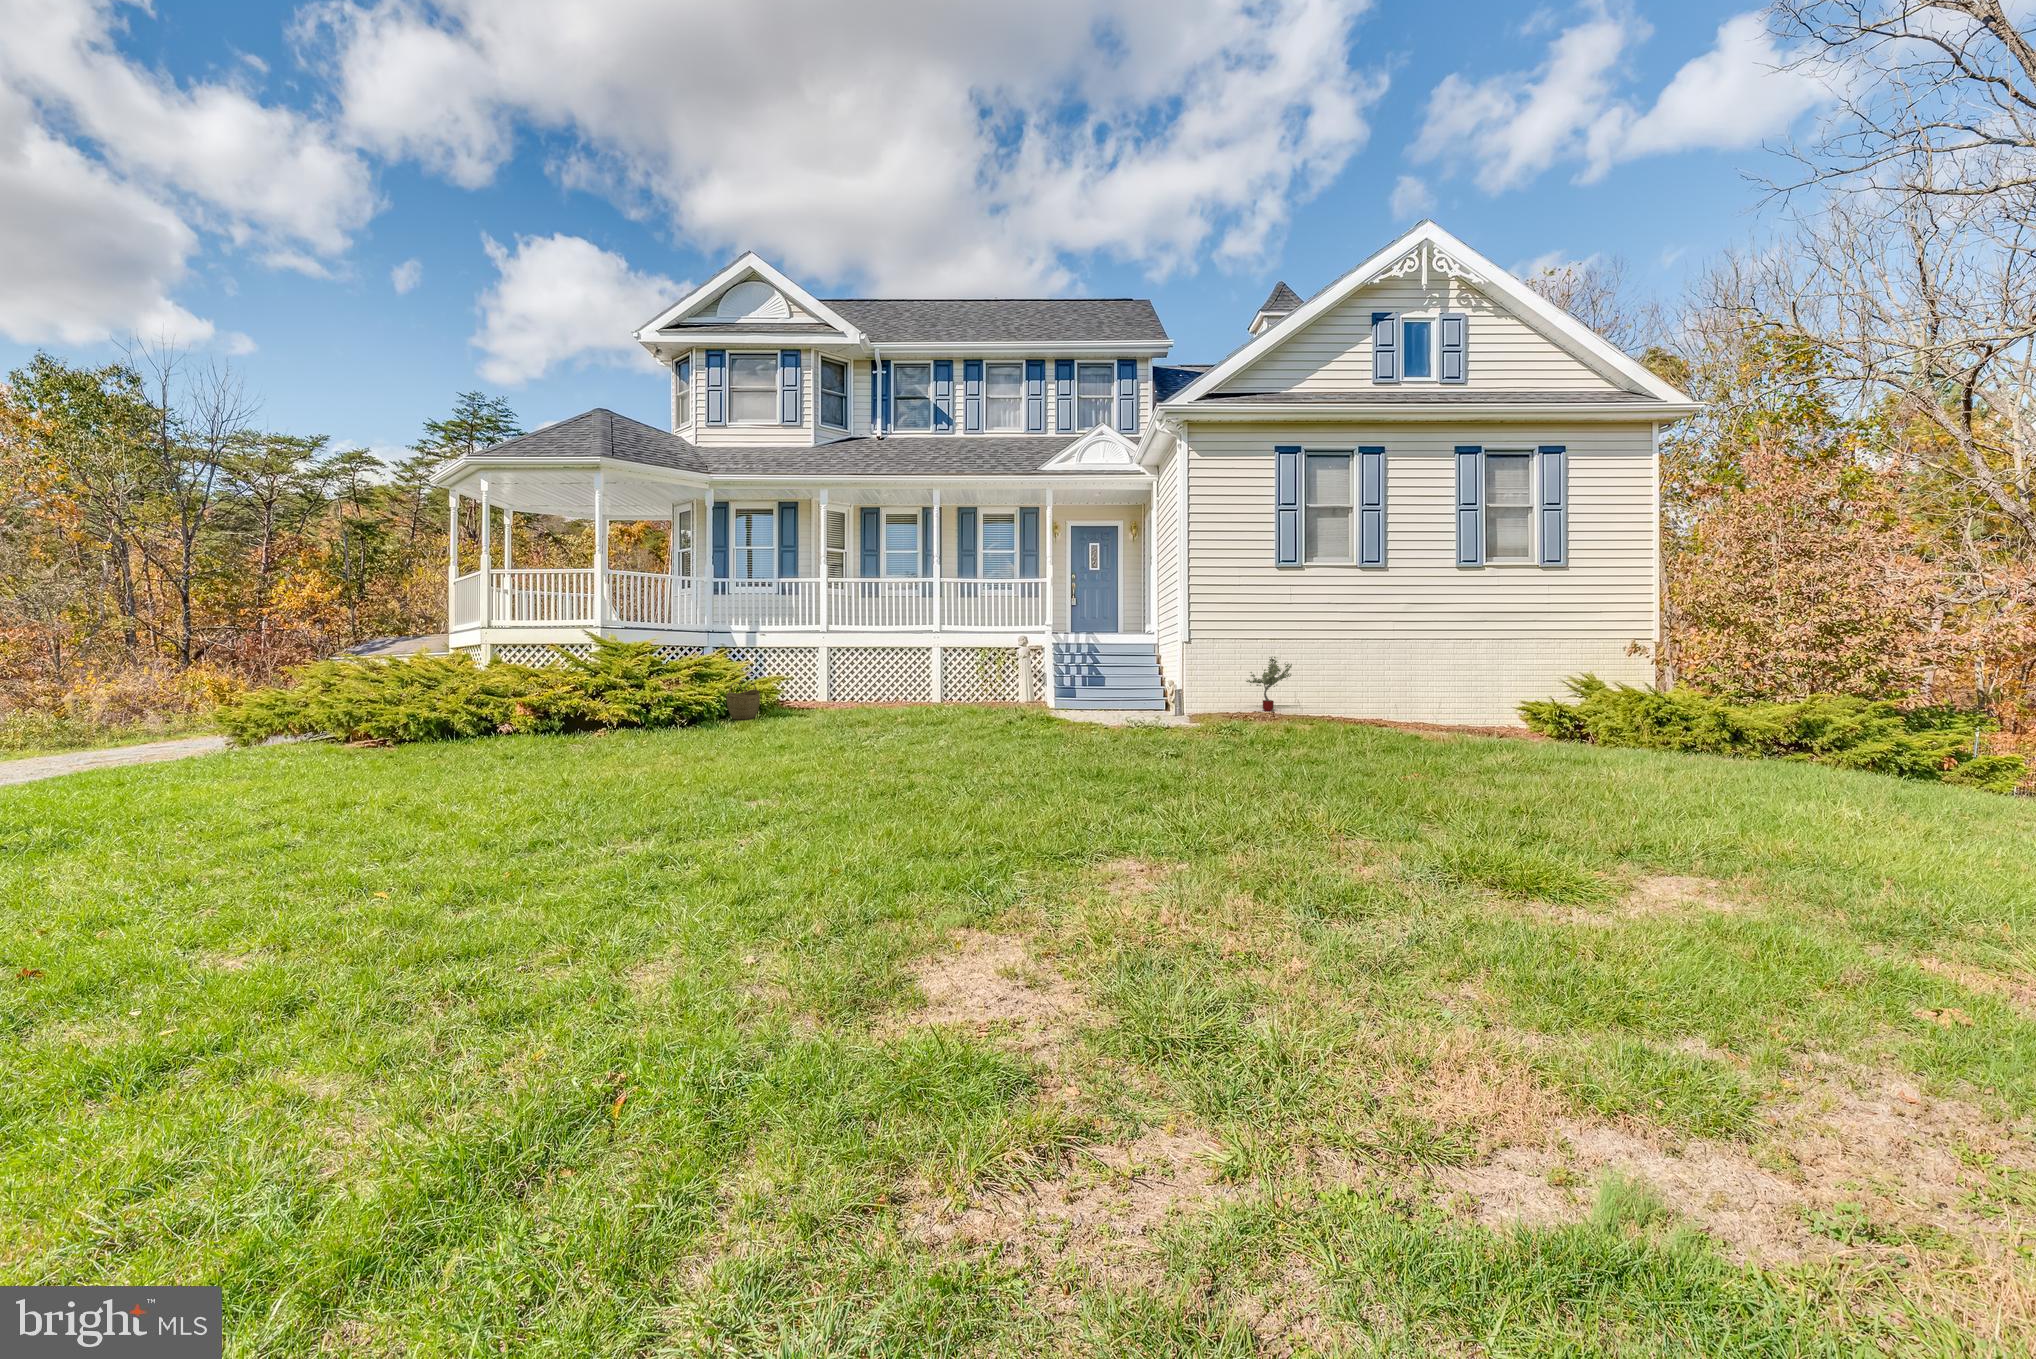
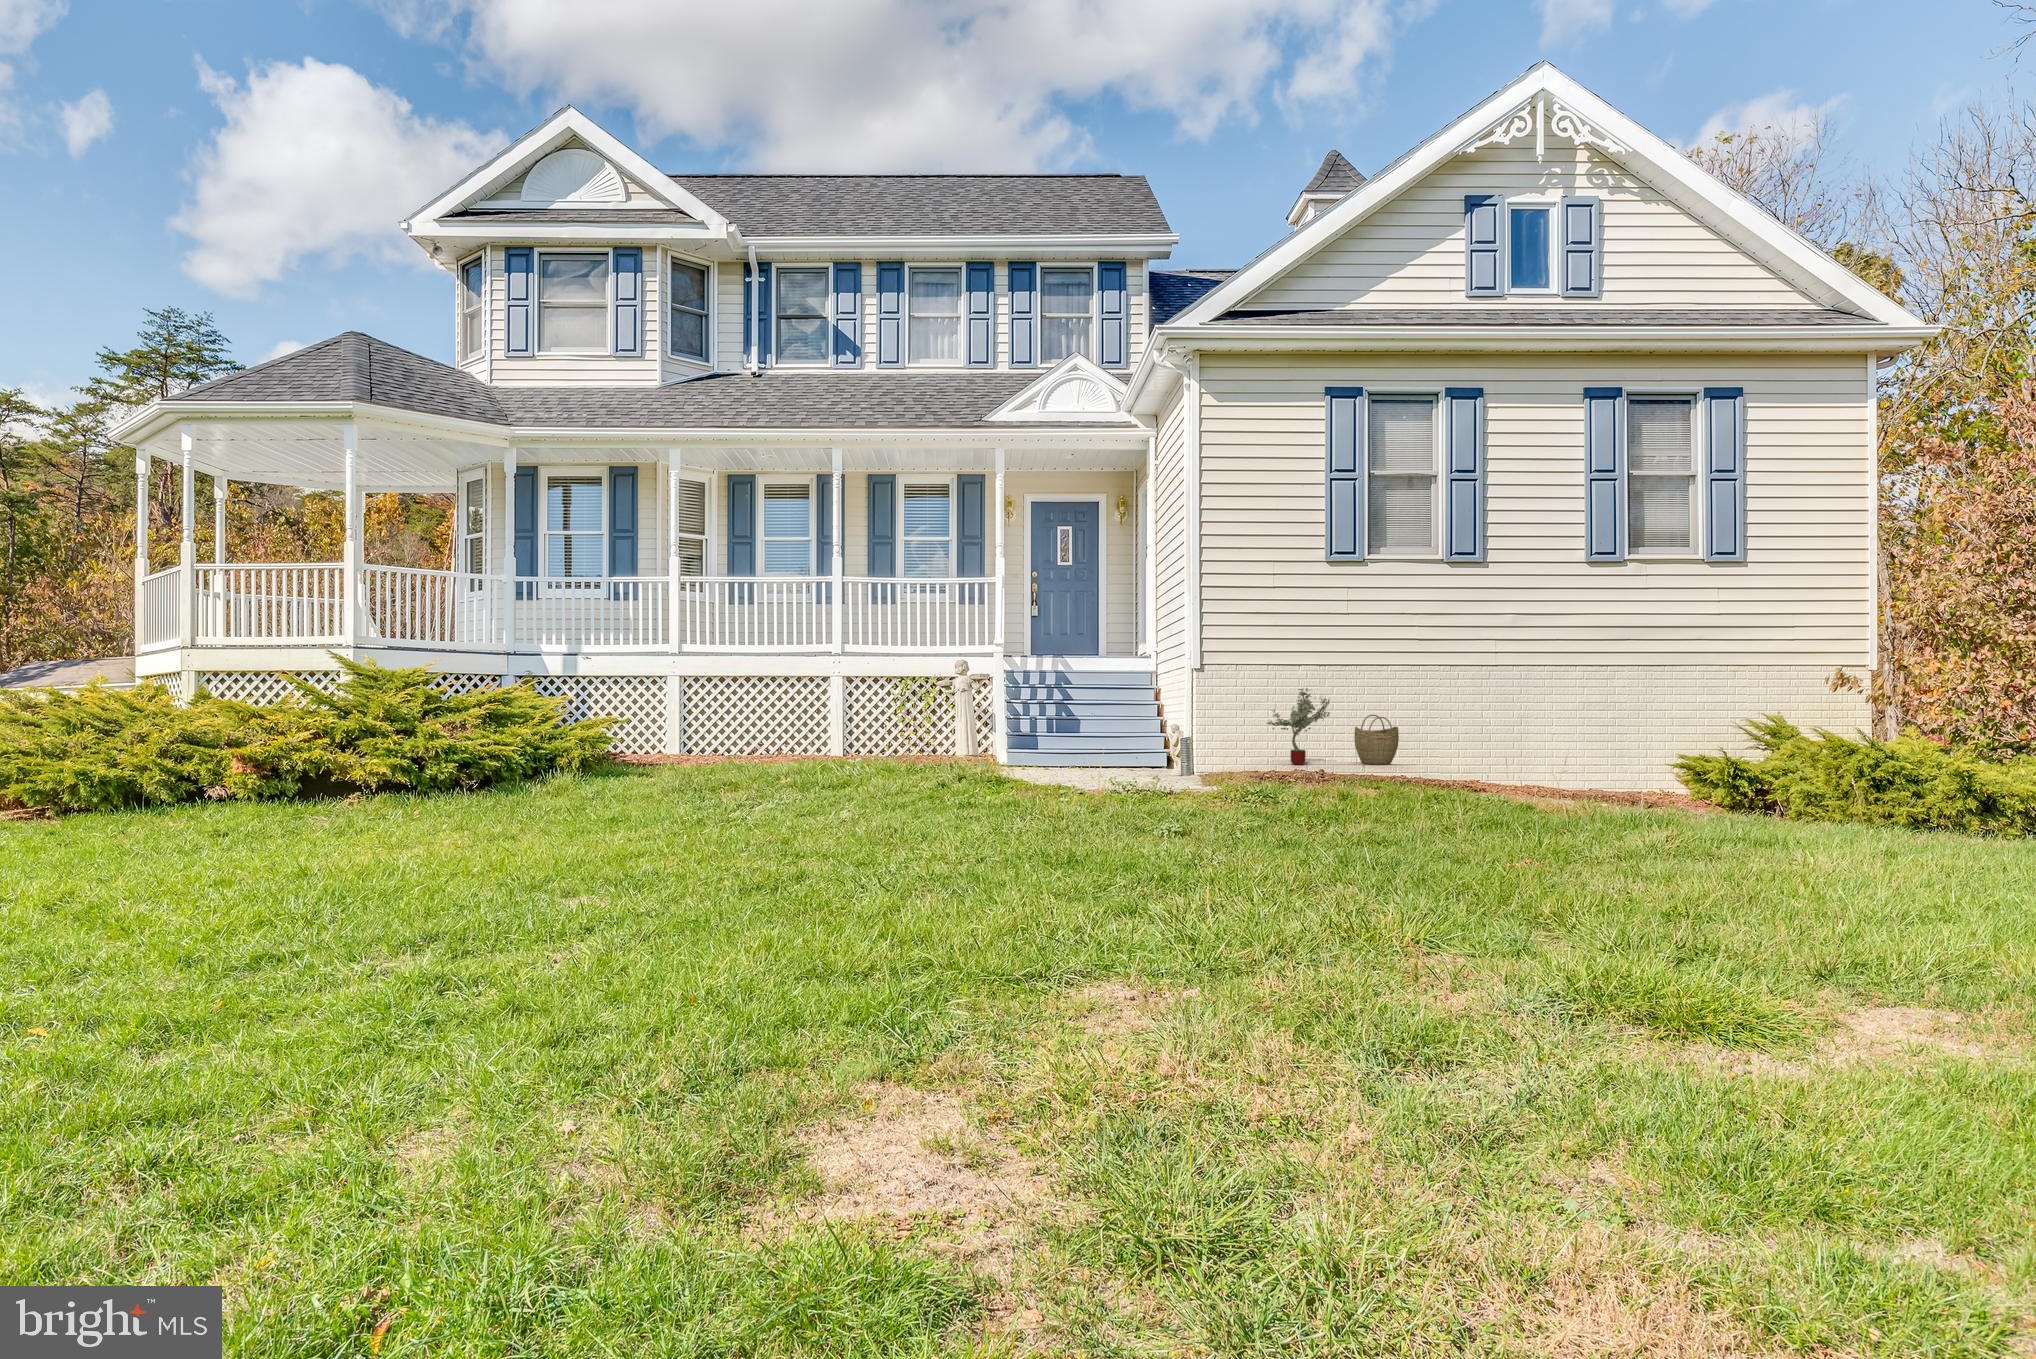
woven basket: present [727,682,760,720] -> present [1354,715,1399,765]

